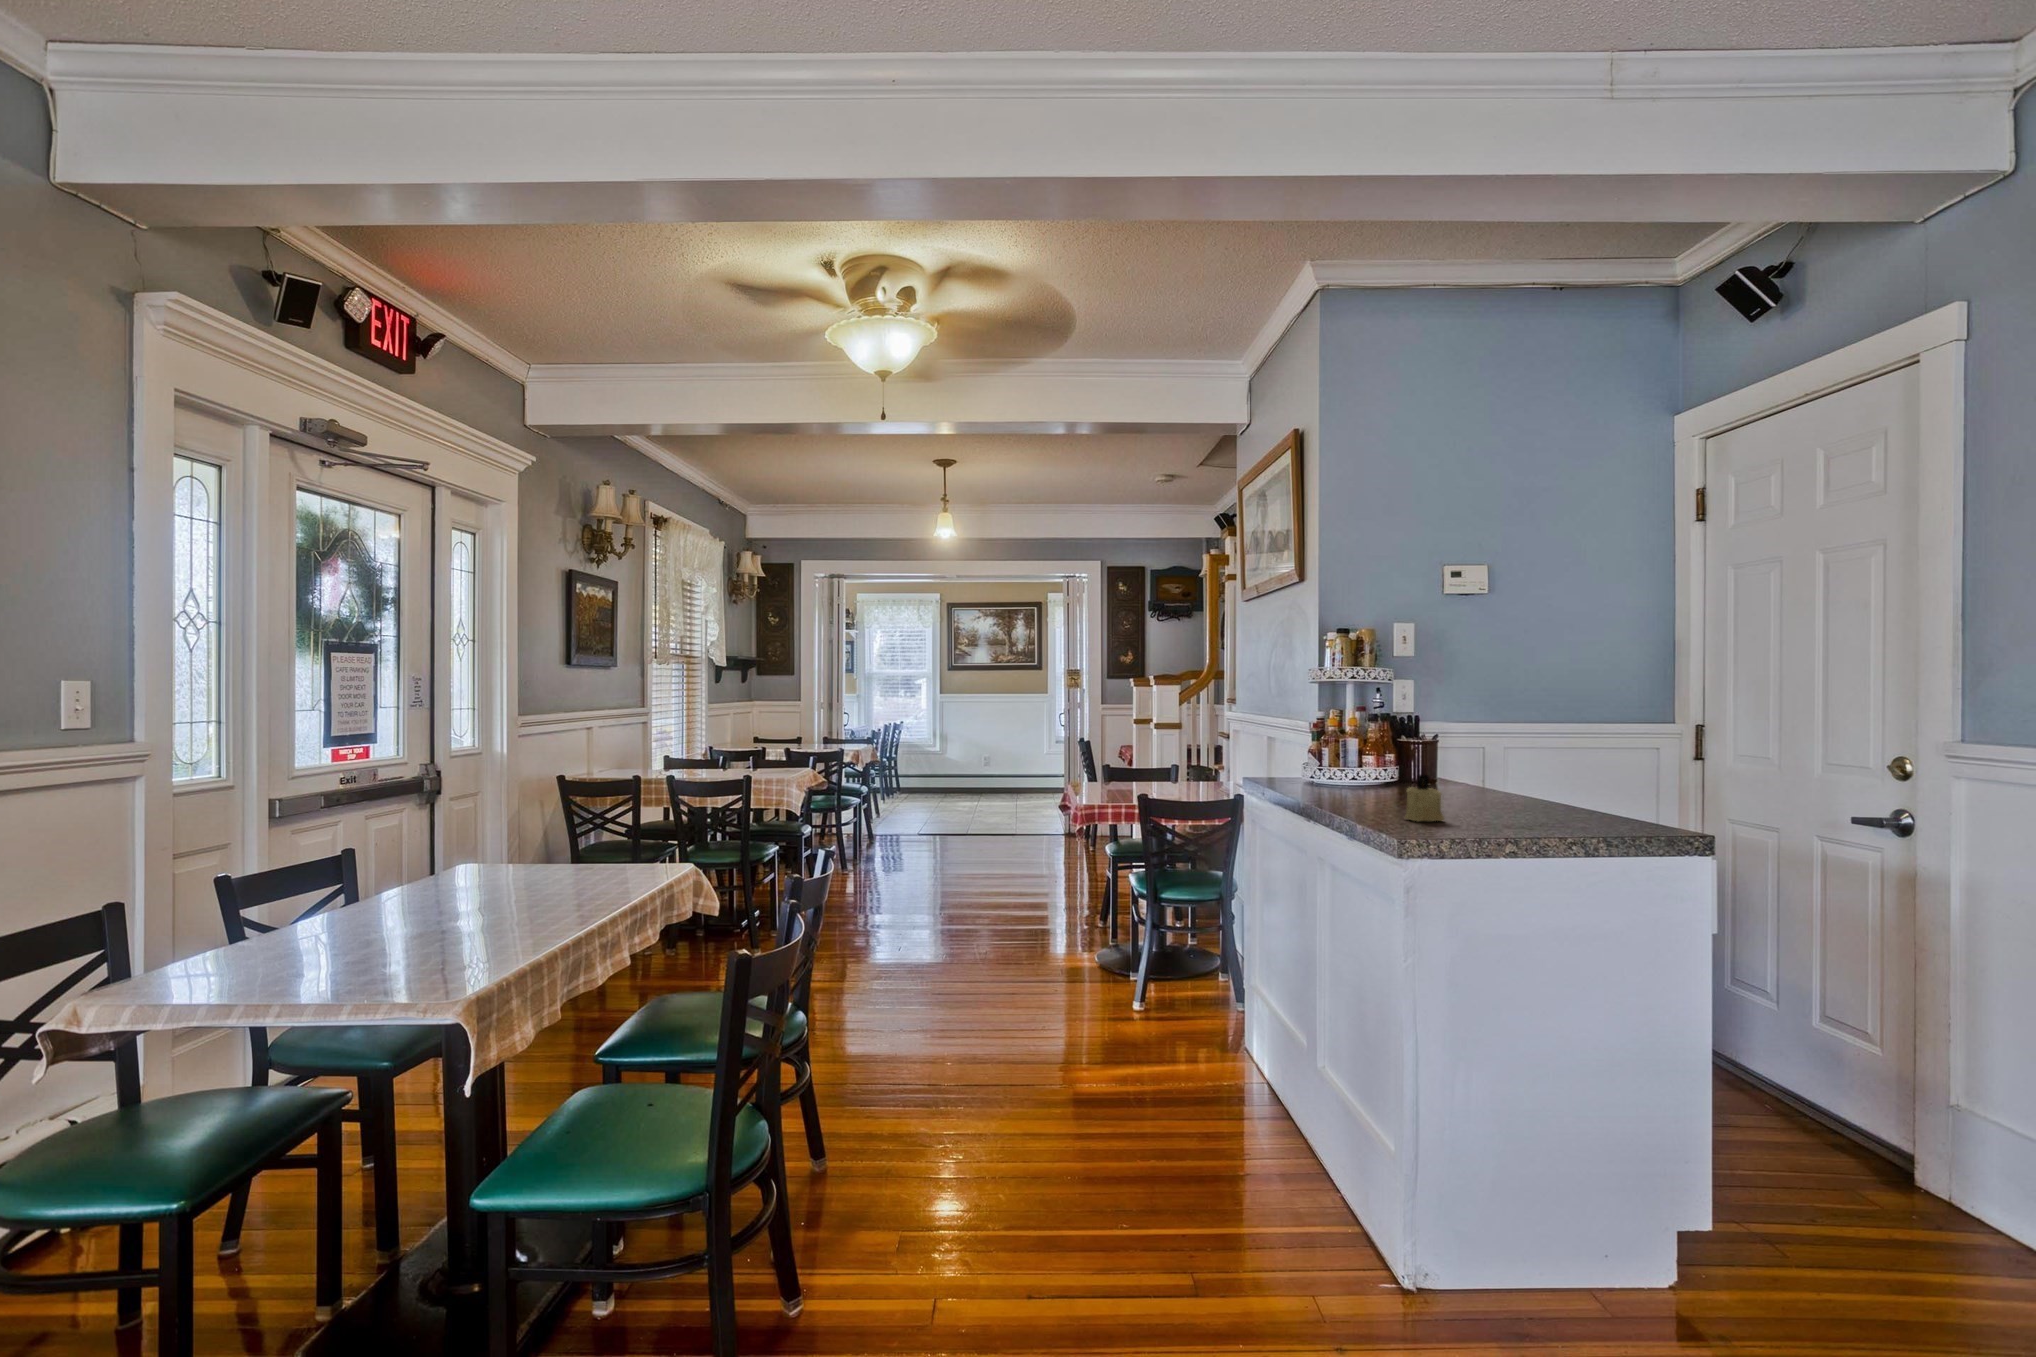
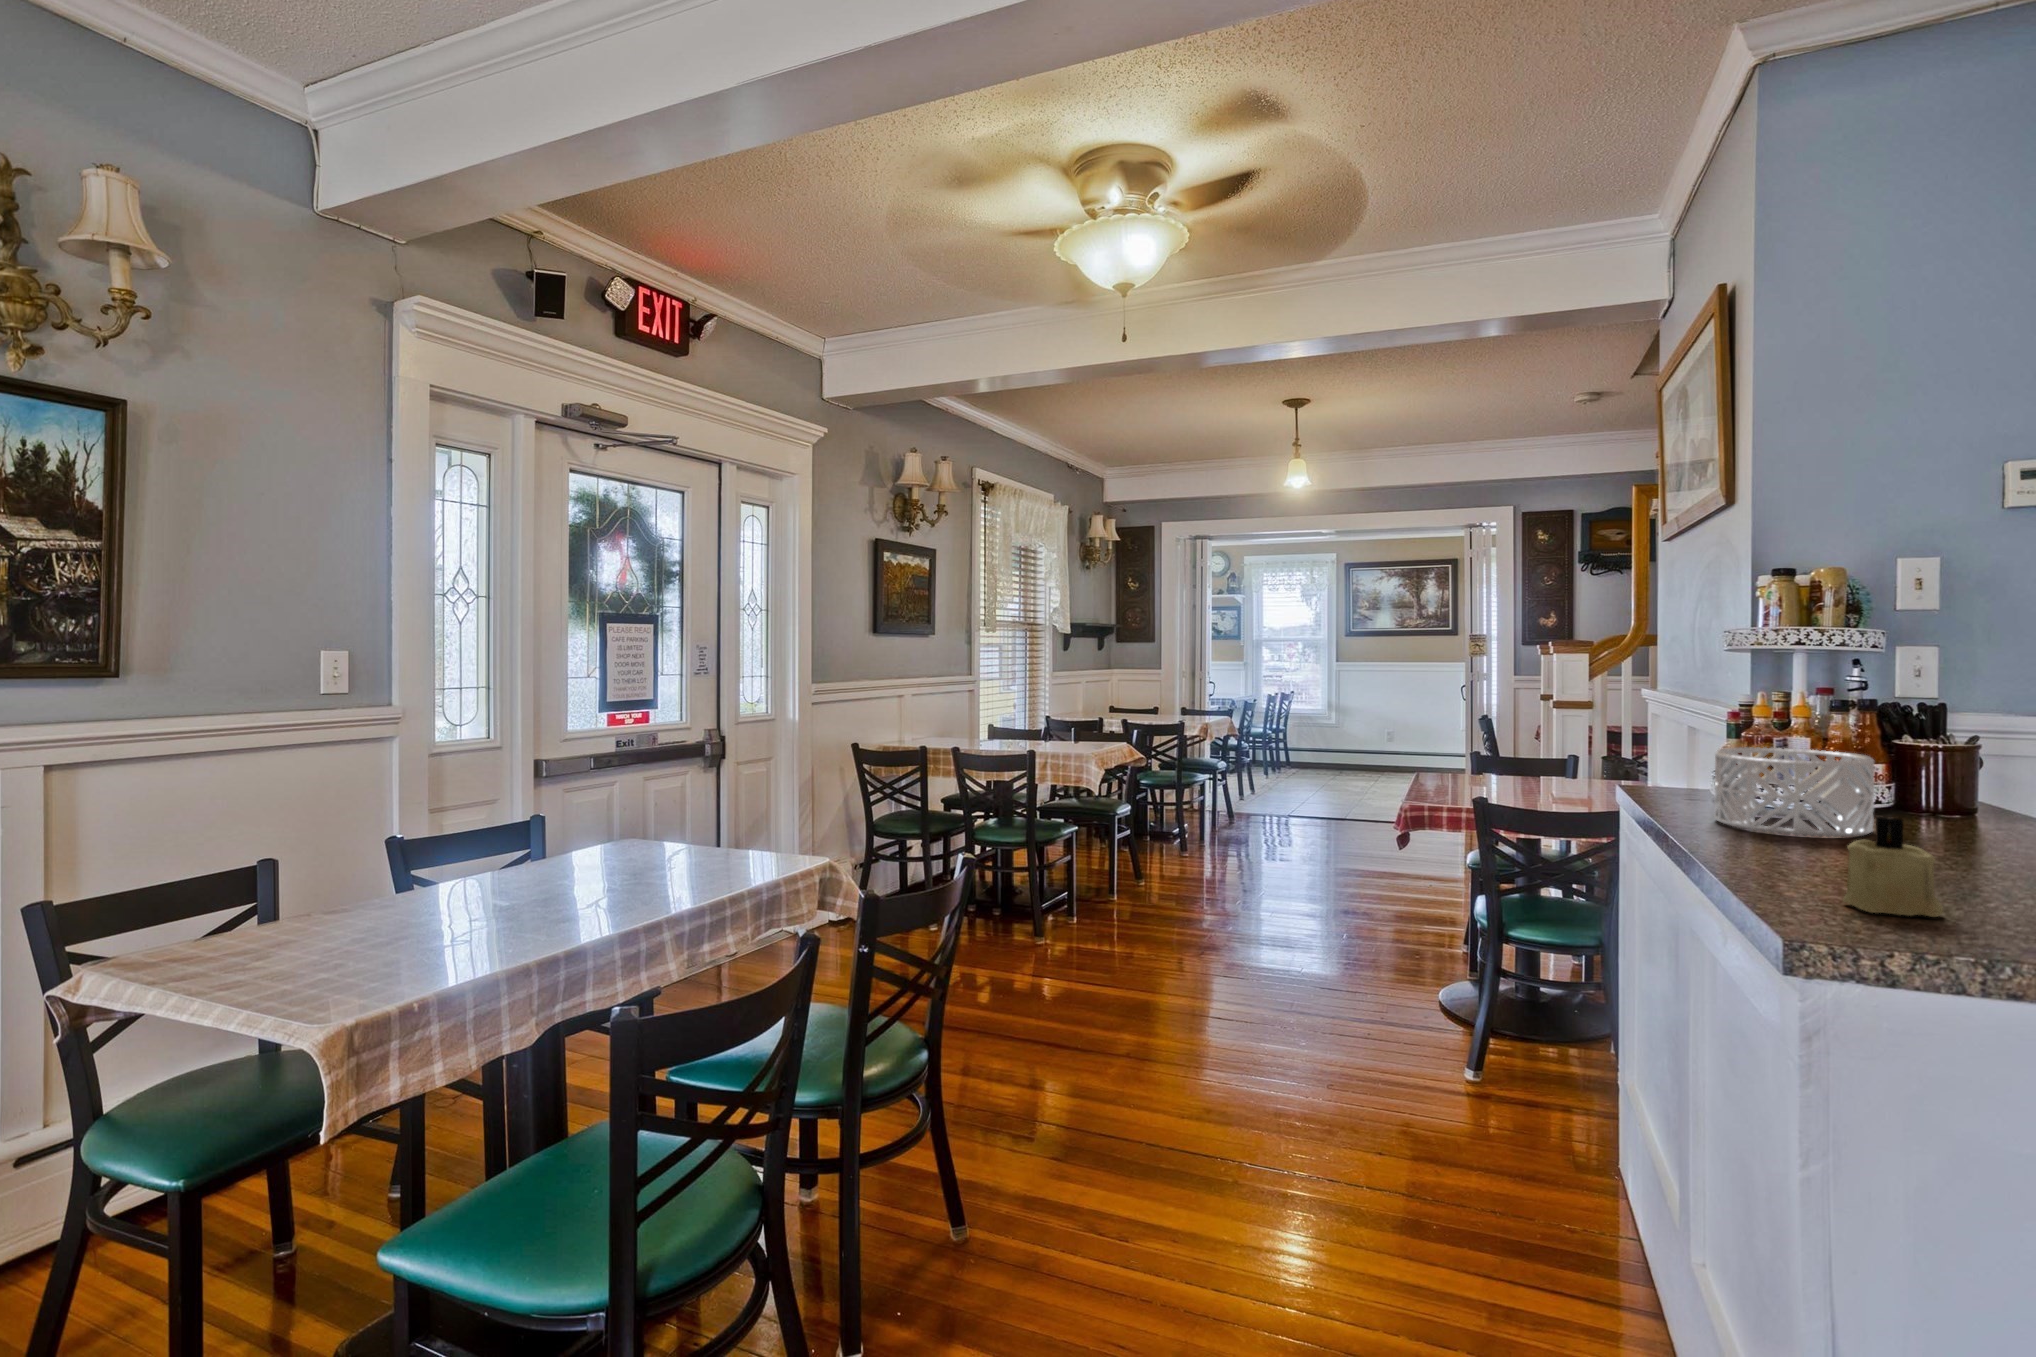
decorative bowl: none [1320,747,1395,795] -> present [1714,747,1874,837]

